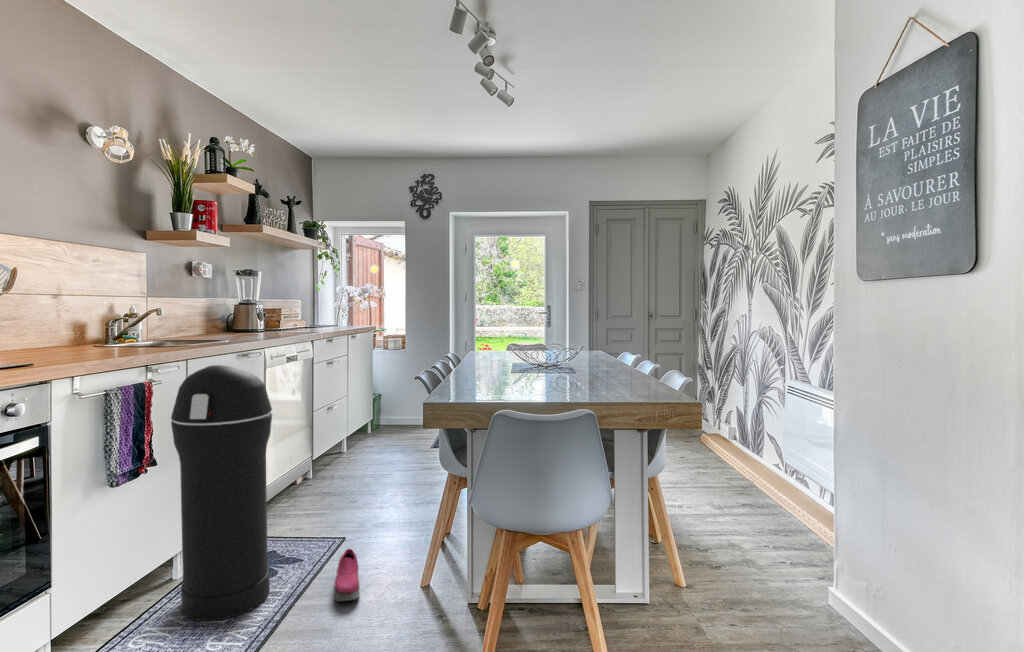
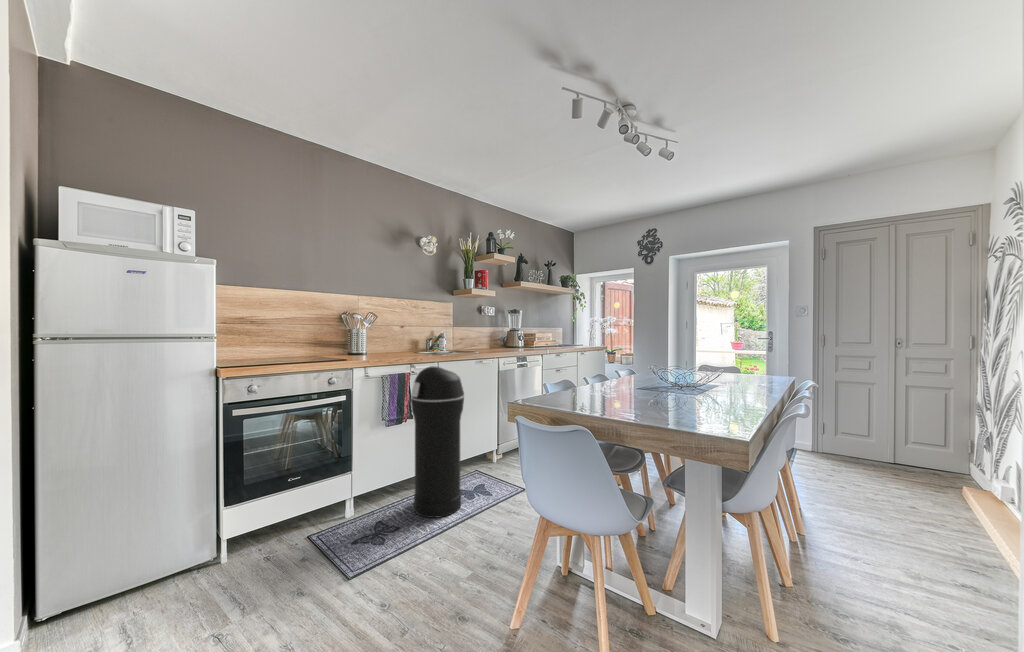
shoe: present [334,549,360,602] -> none [481,497,510,534]

